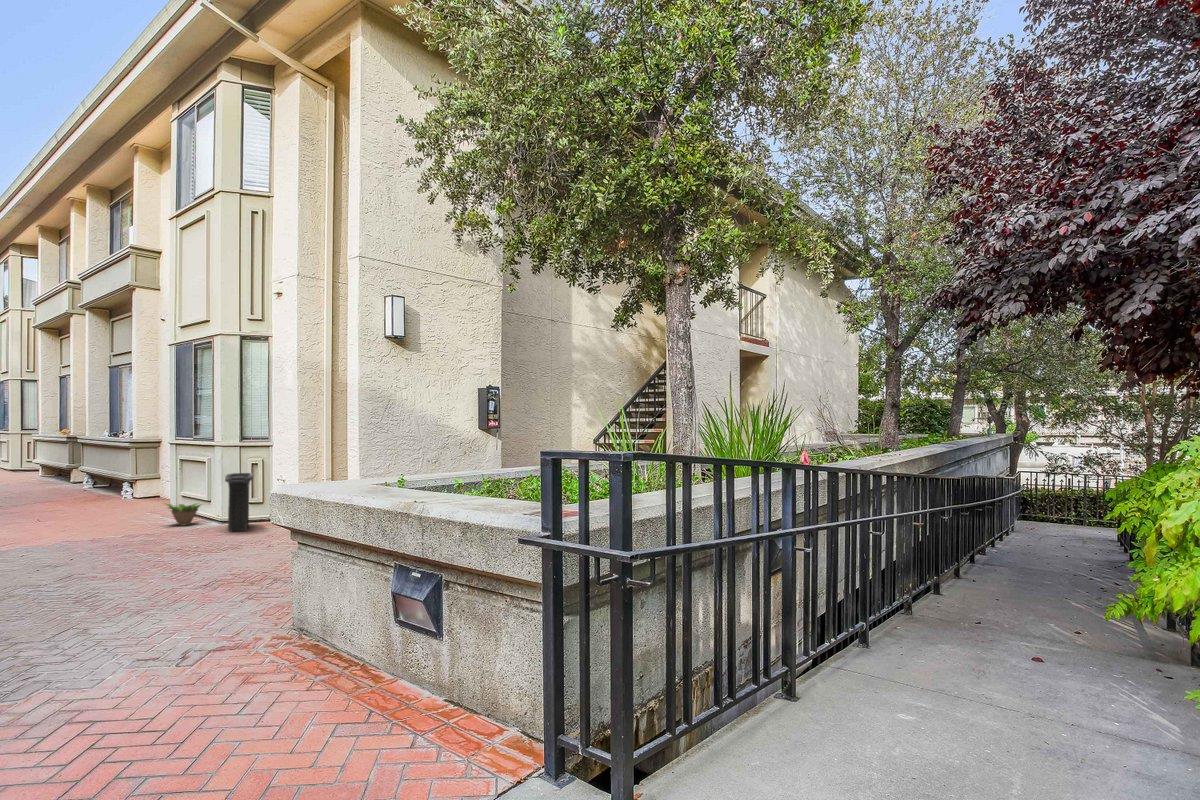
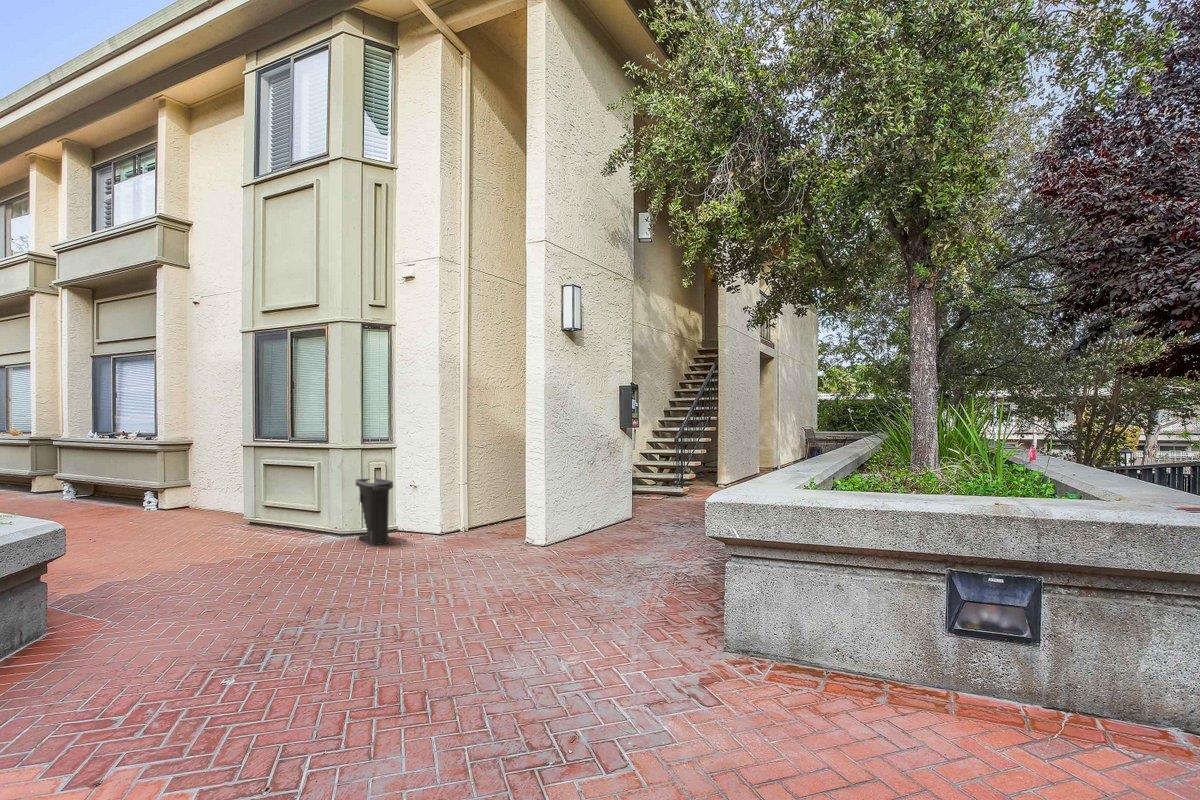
decorative plant: present [166,504,200,526] -> none [270,514,321,541]

